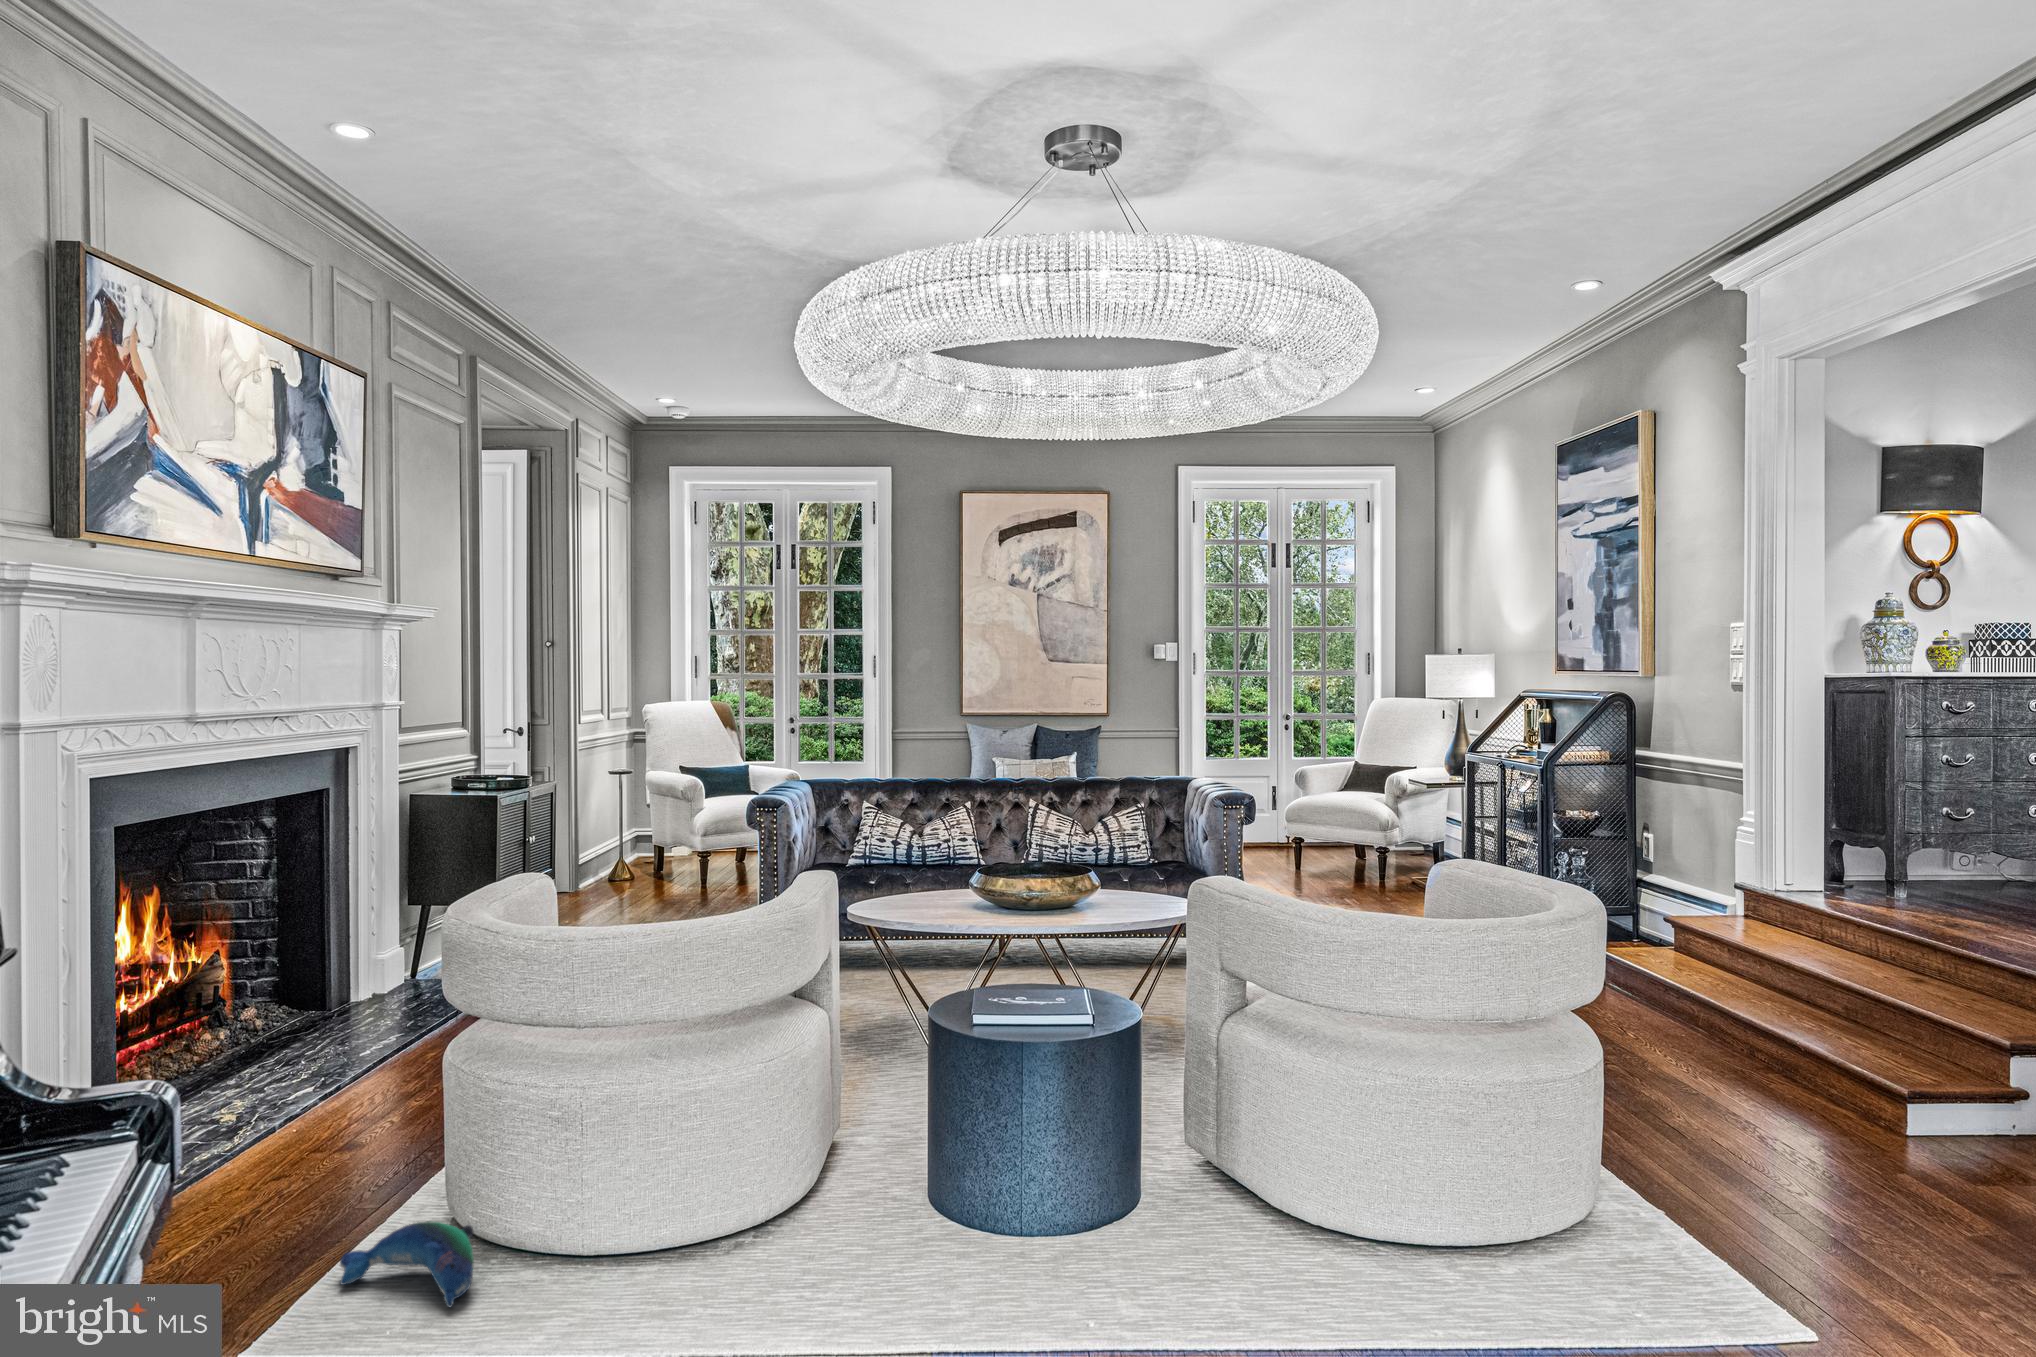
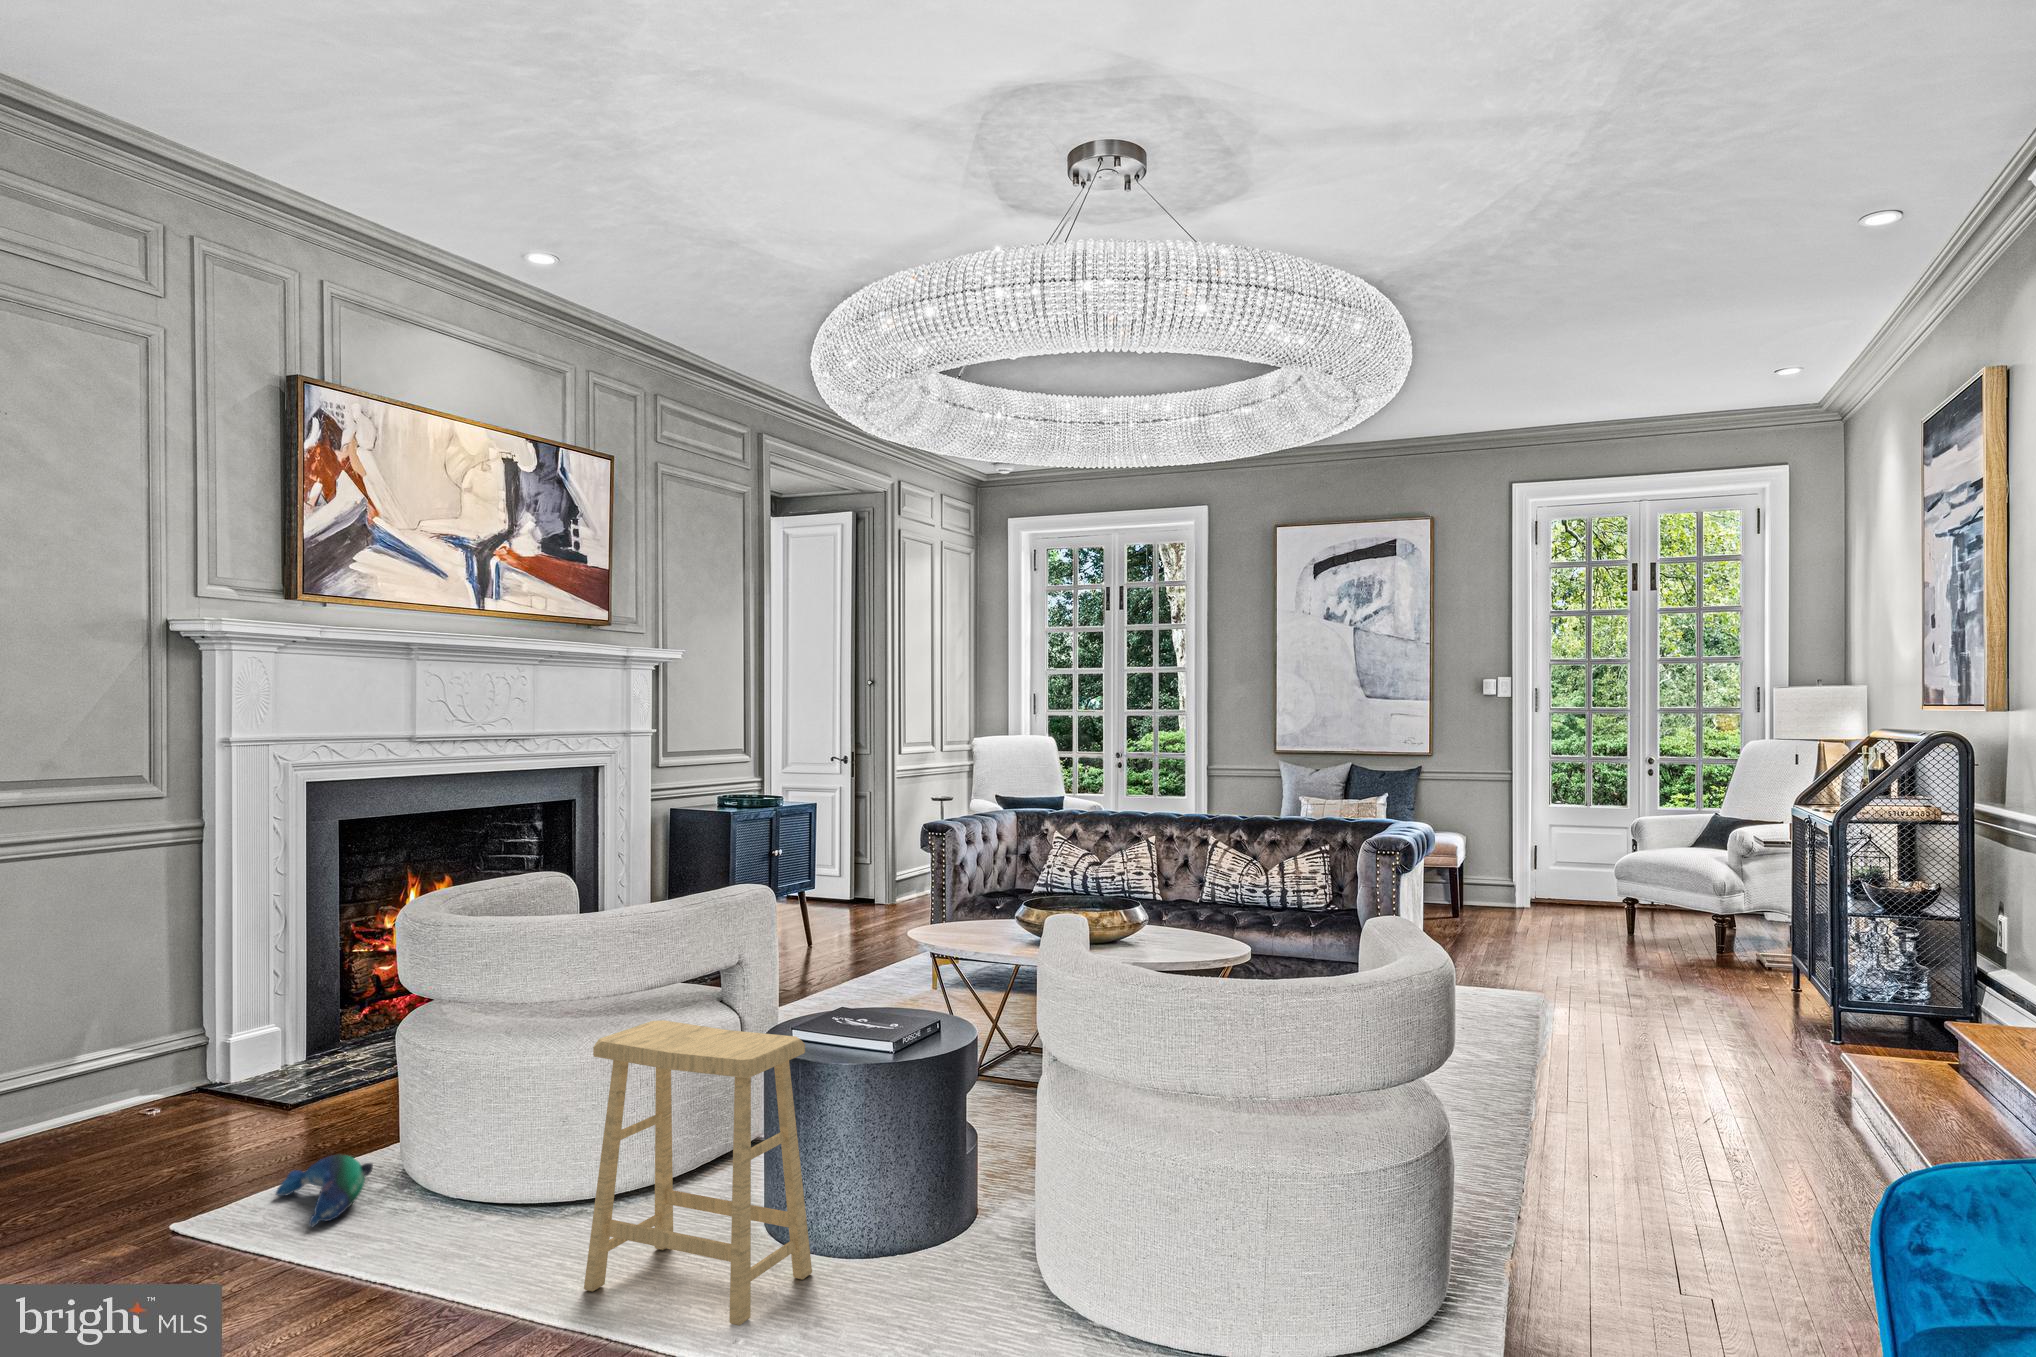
footstool: none [866,1012,1068,1303] -> present [584,1020,812,1326]

